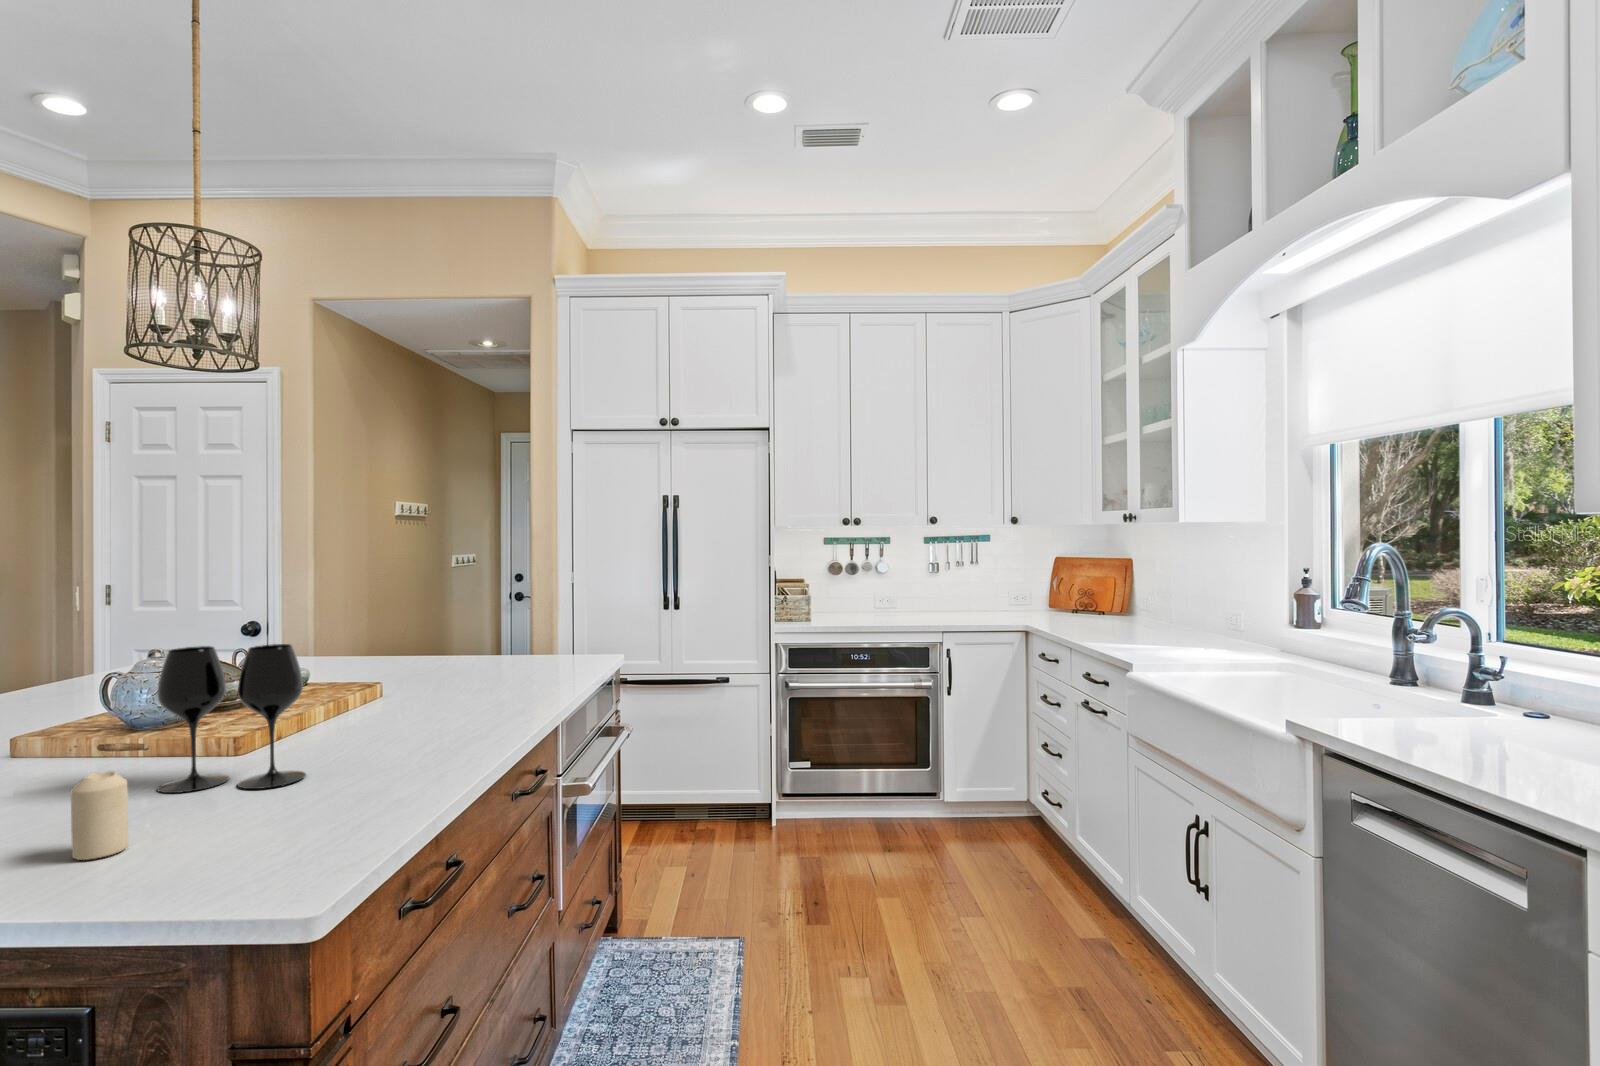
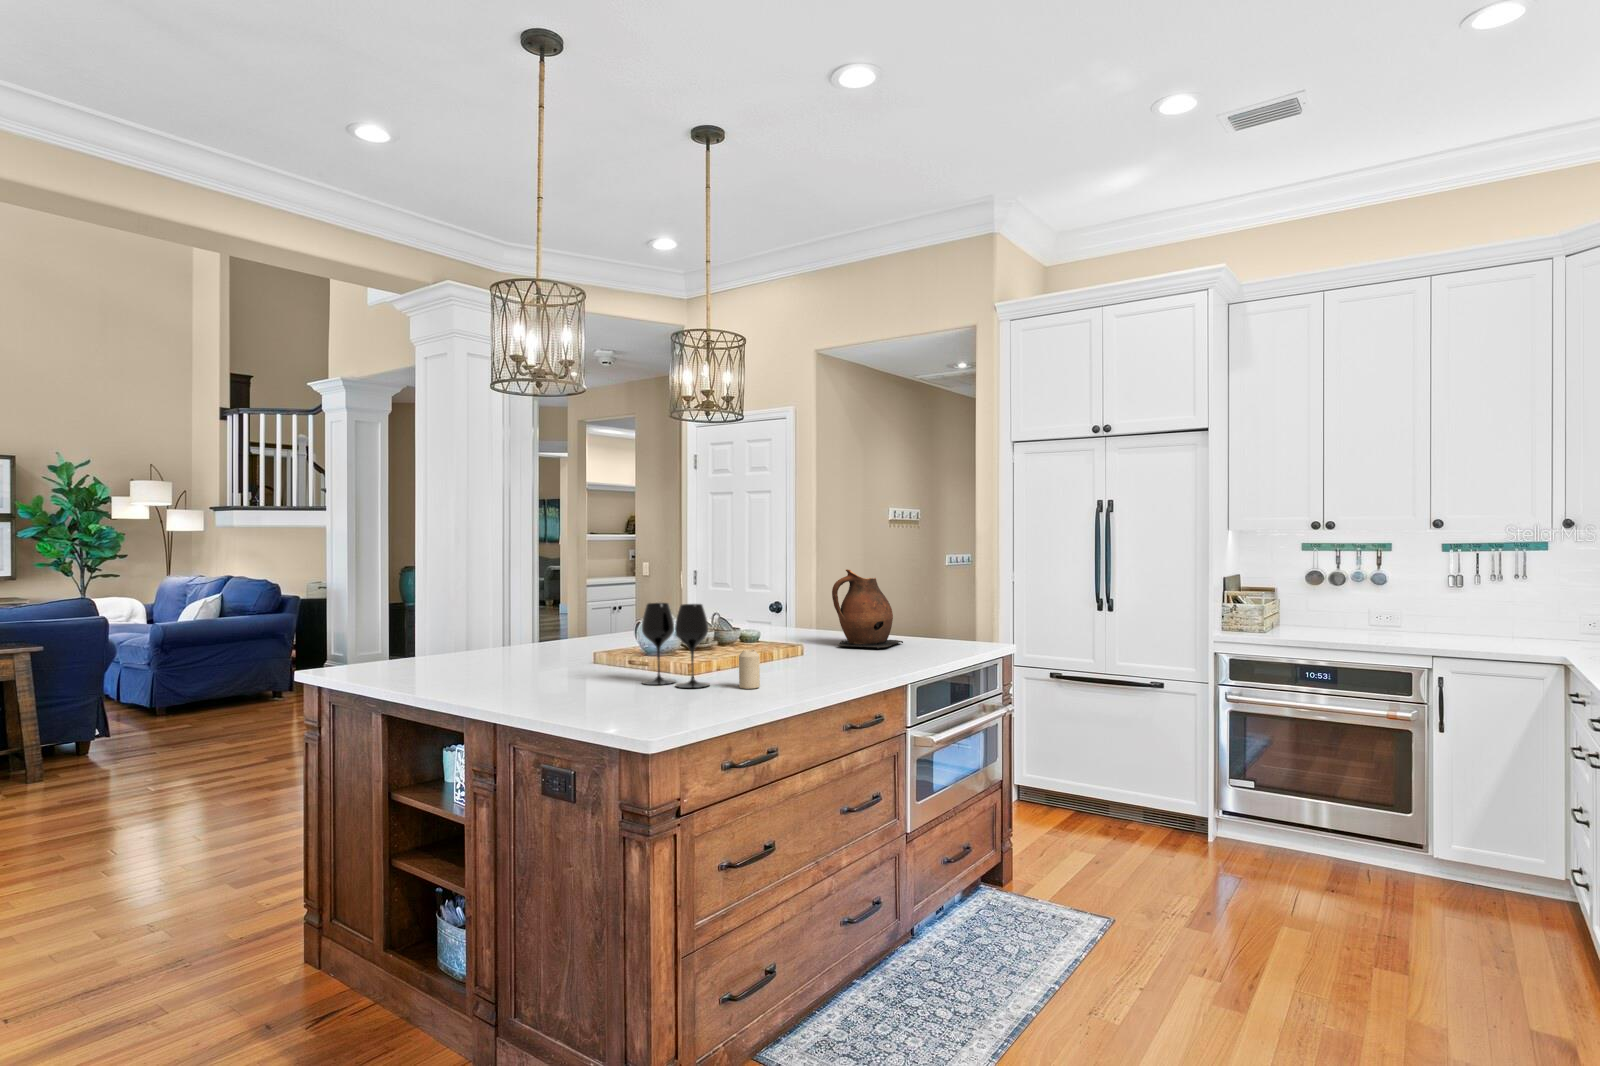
ceramic pitcher: none [416,578,506,680] -> present [832,569,903,649]
candle: present [71,771,128,860] -> present [739,650,760,689]

